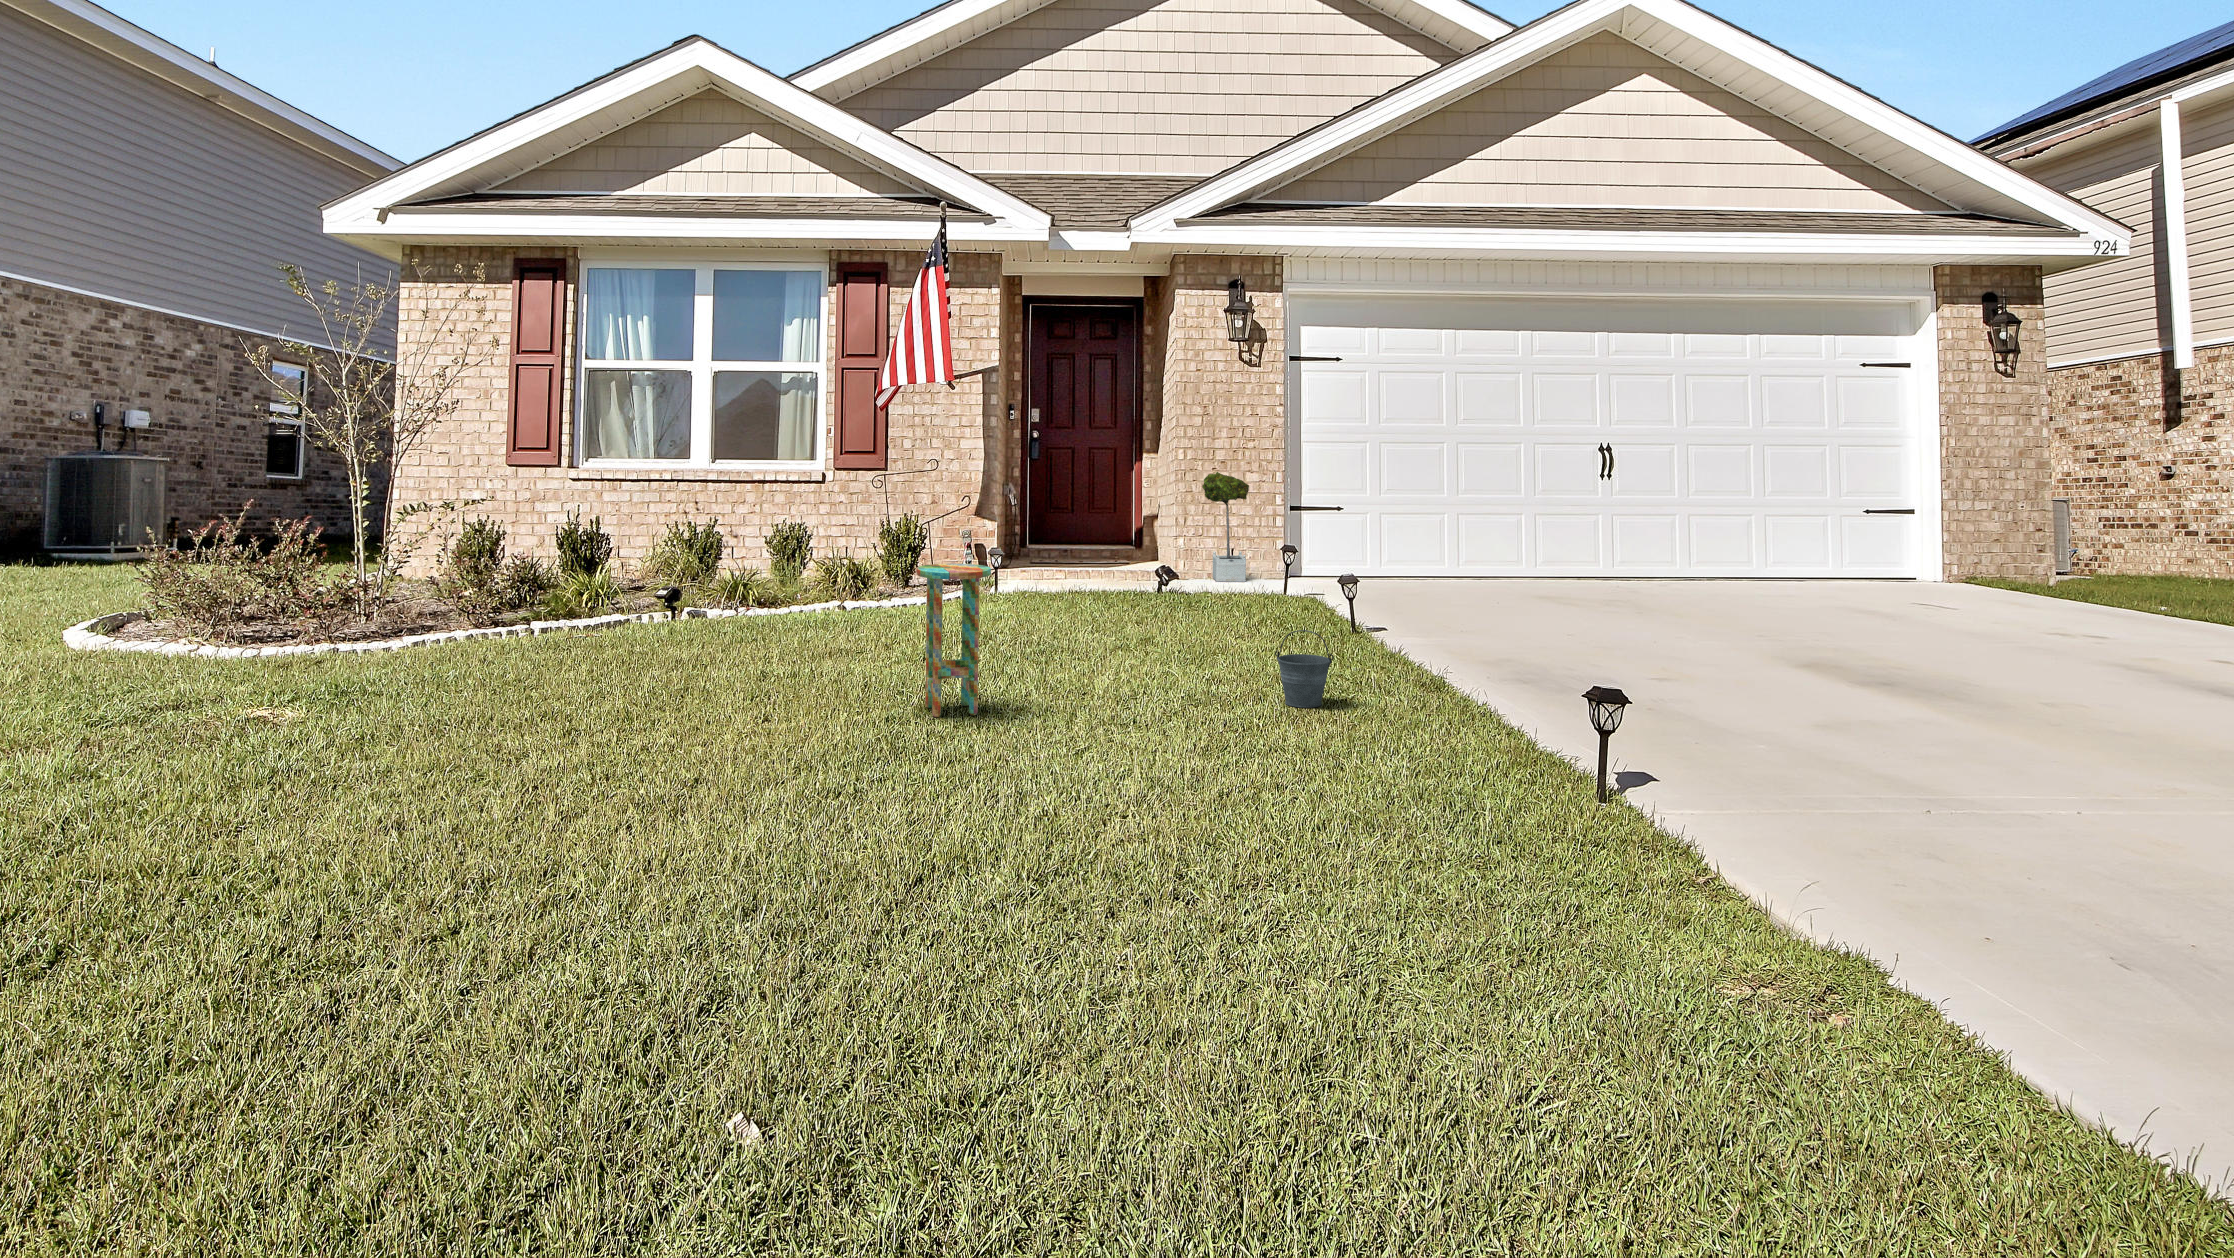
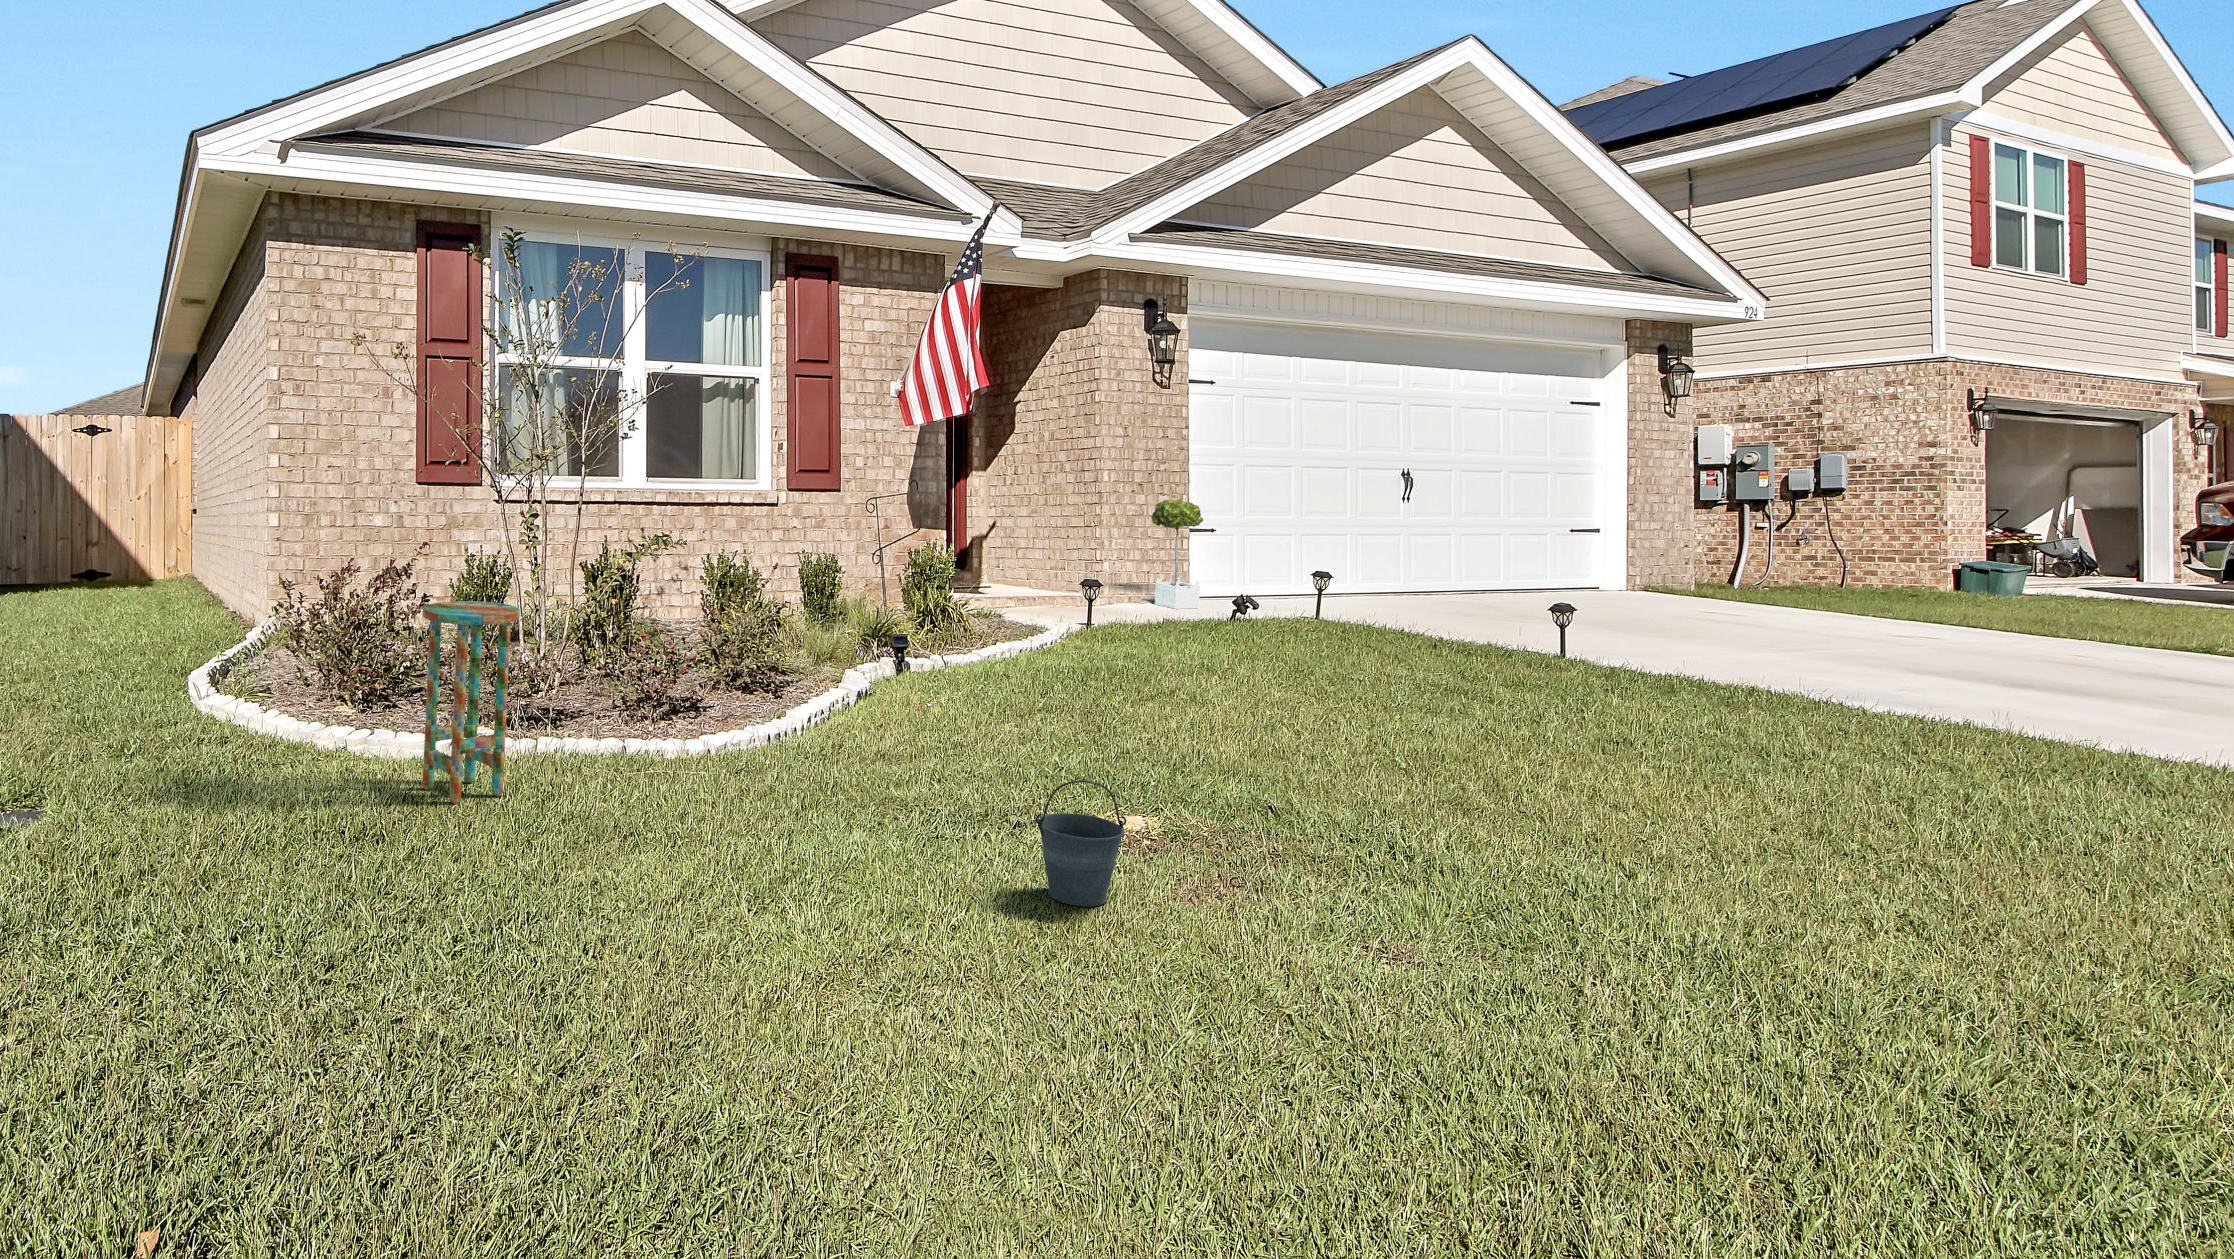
side table: present [916,564,991,717] -> present [423,601,520,804]
bucket: present [1275,630,1334,708] -> present [1035,780,1126,907]

